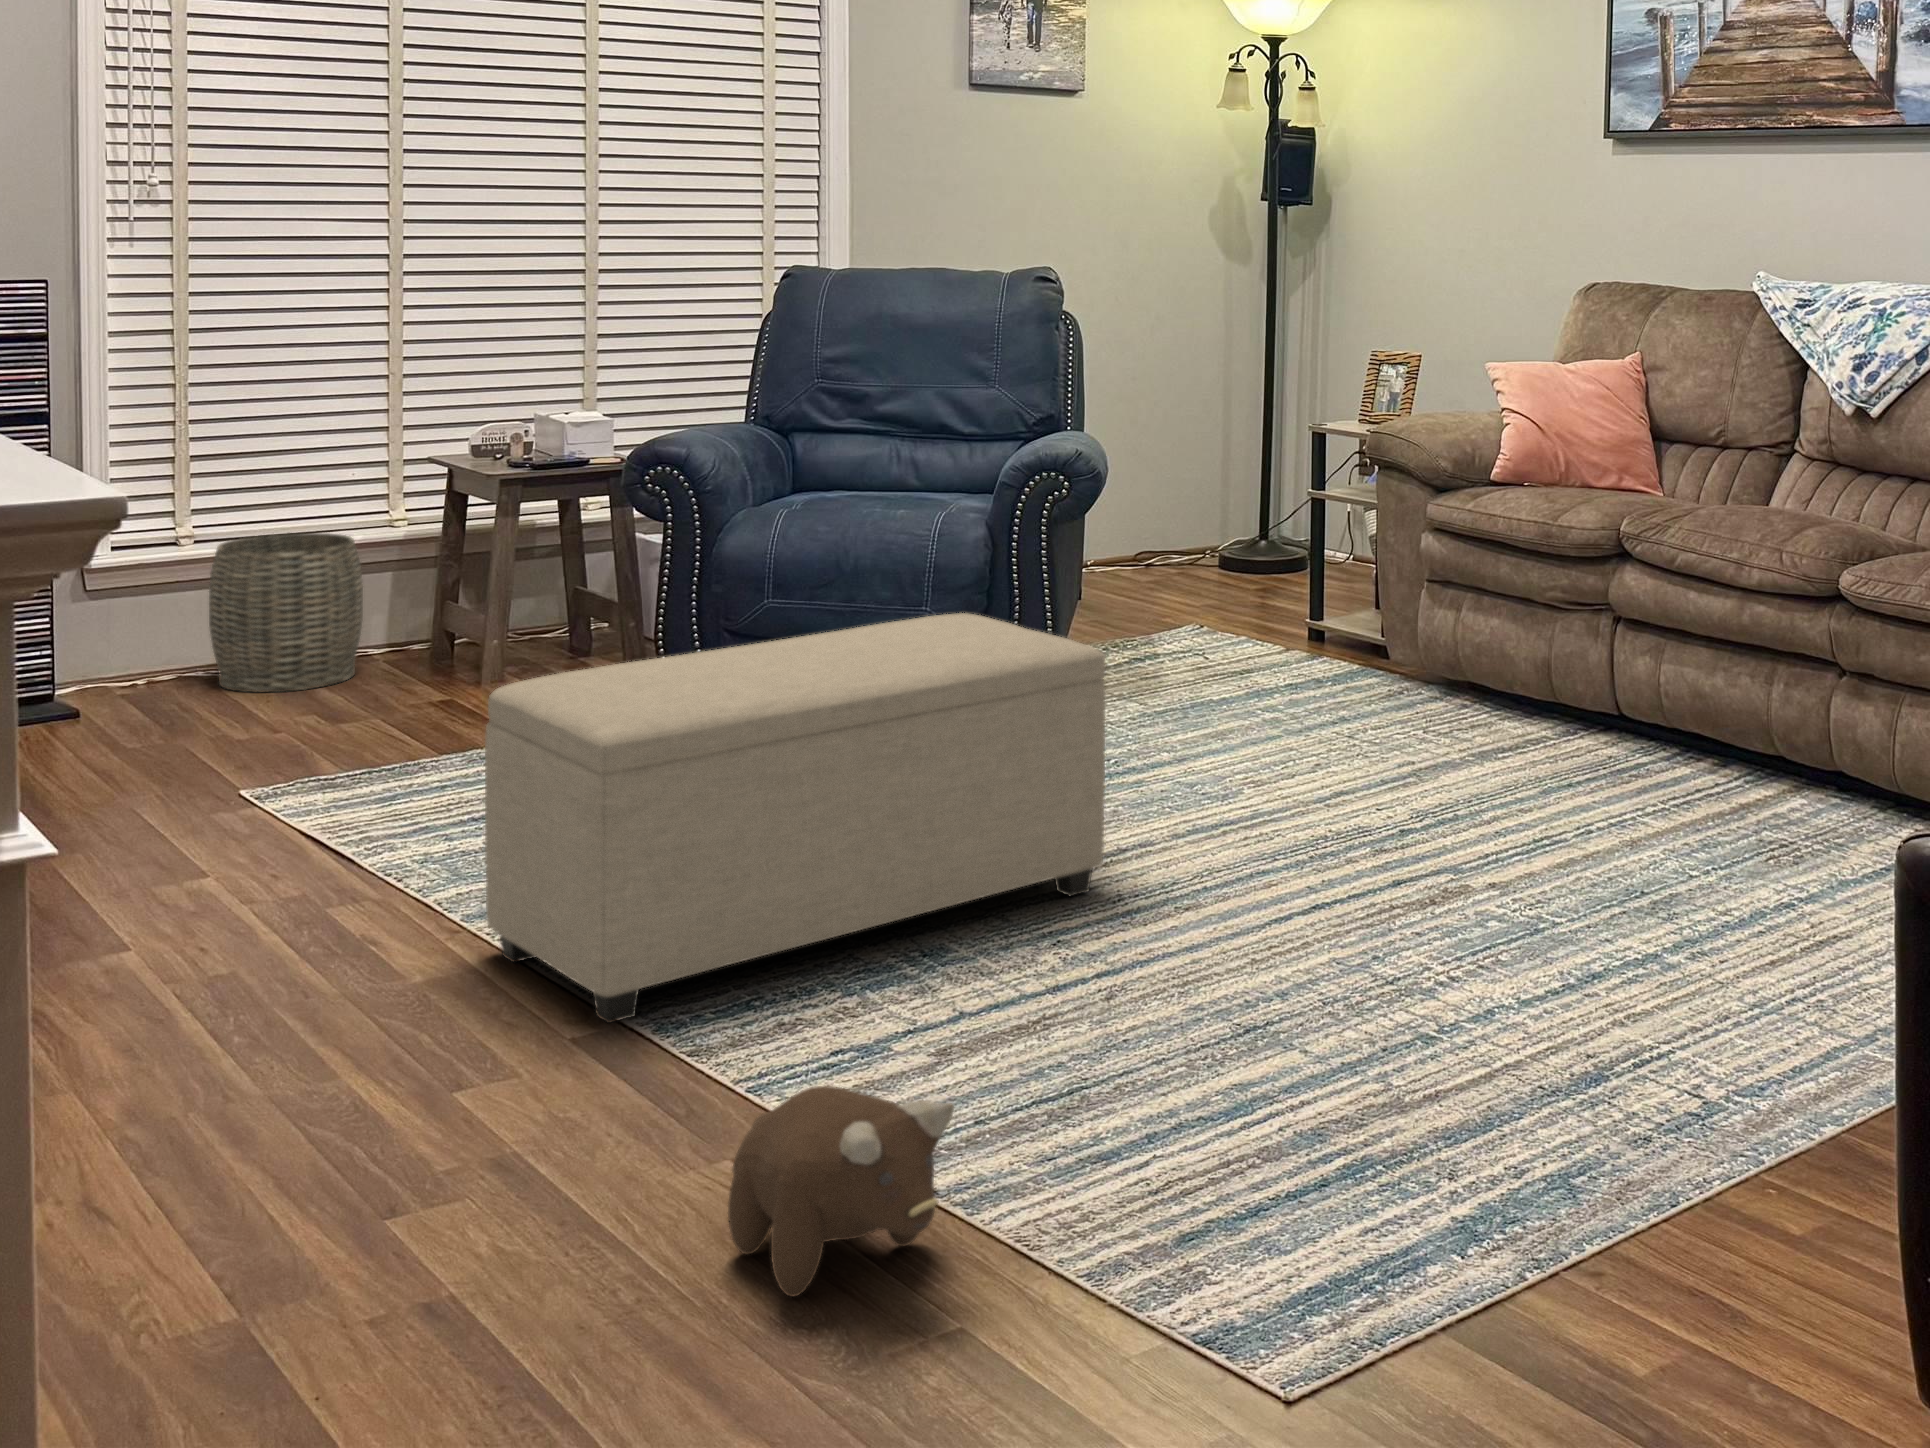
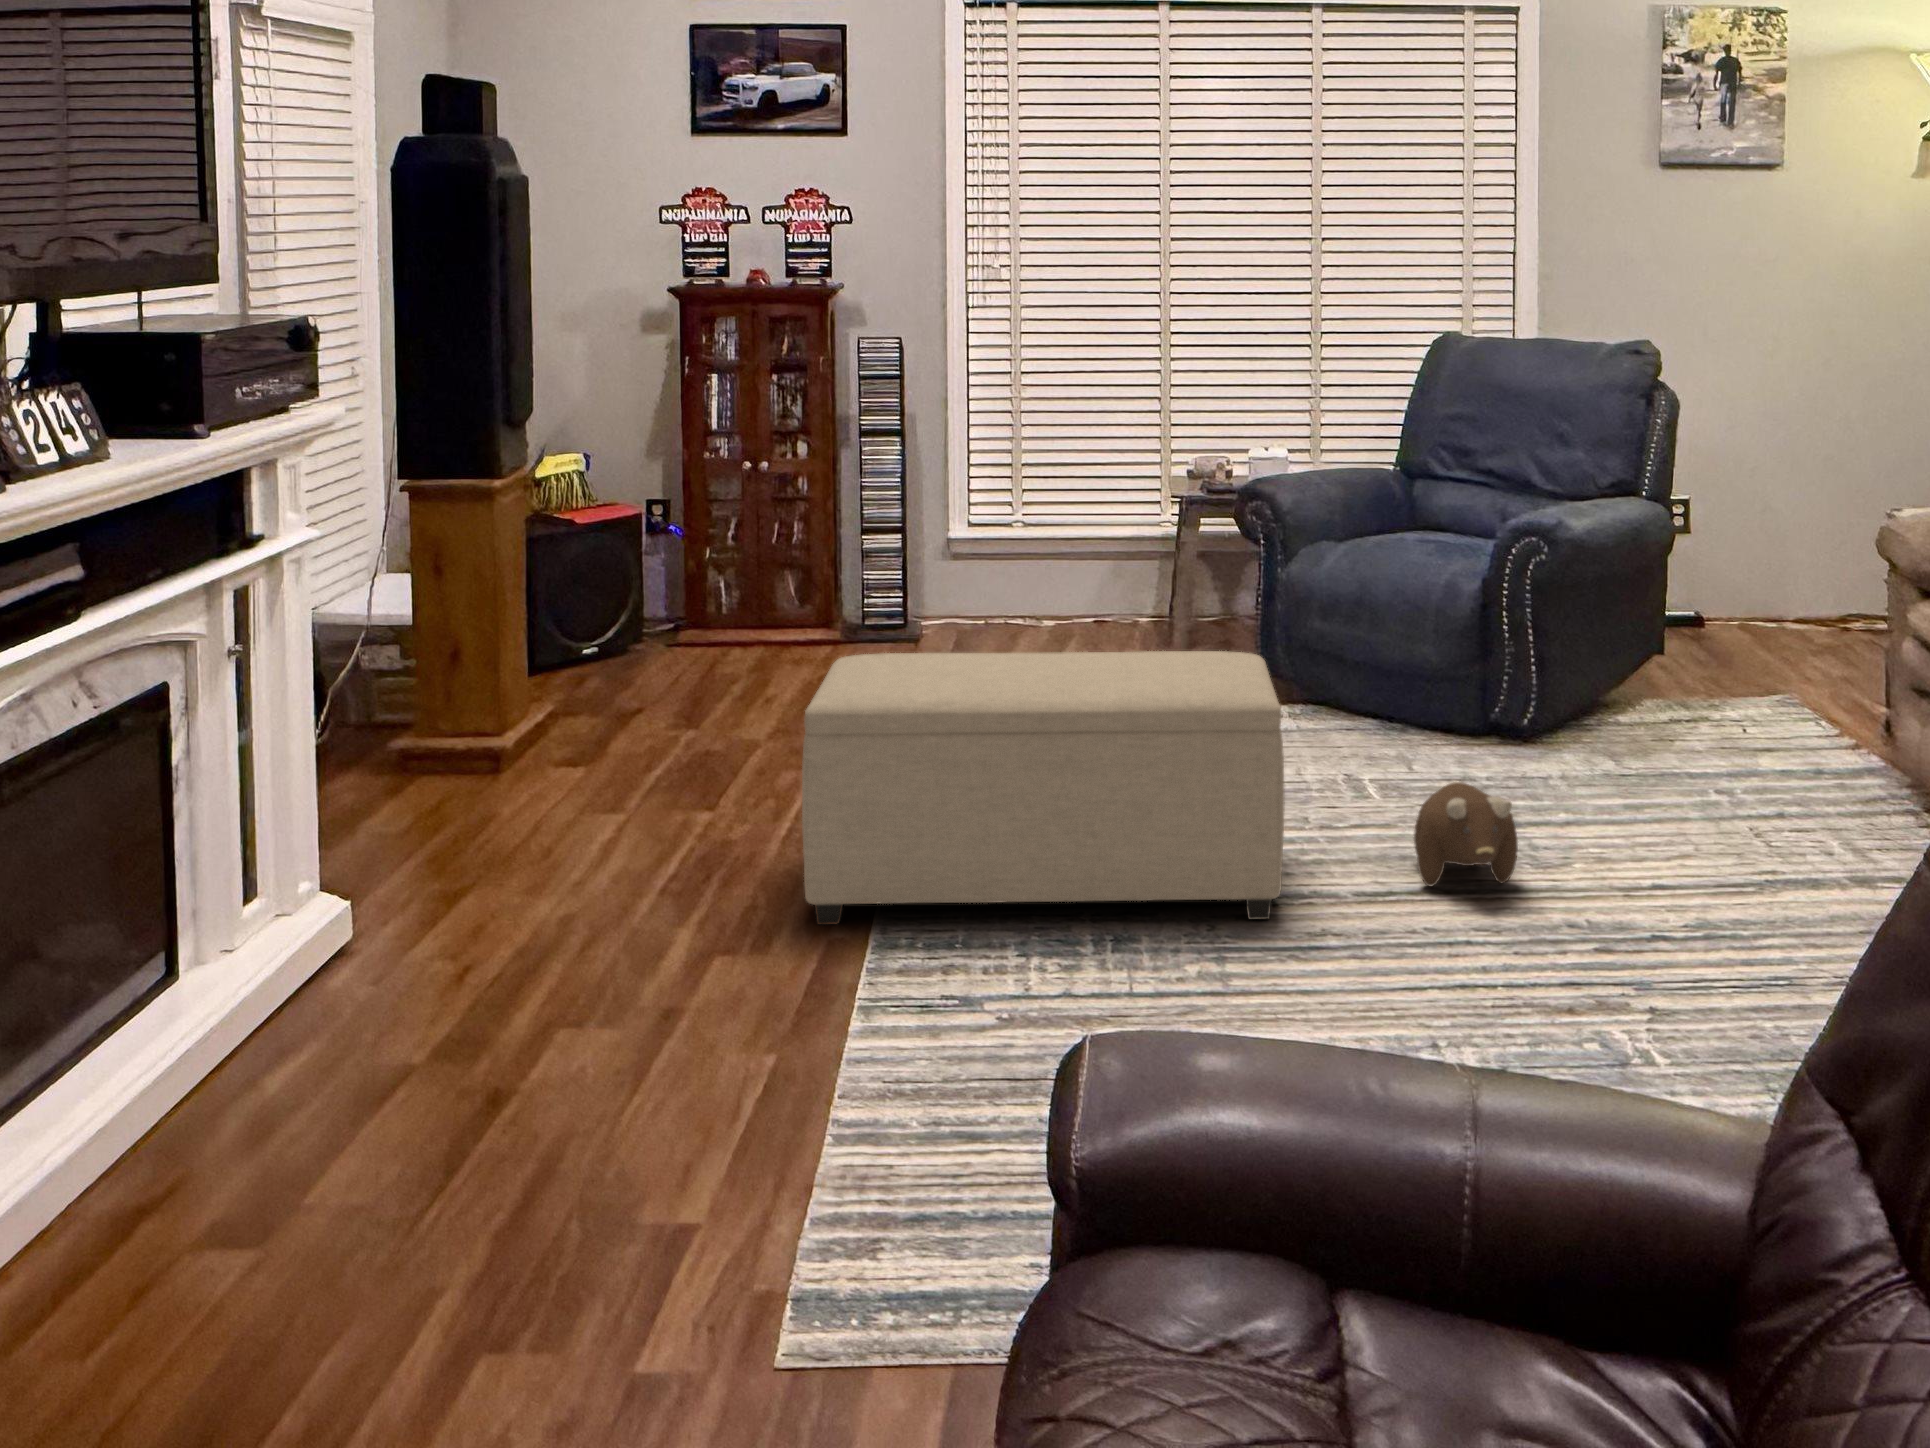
woven basket: present [209,533,363,693] -> none [1009,520,1111,638]
plush toy: present [728,1086,954,1296] -> present [1414,782,1518,886]

